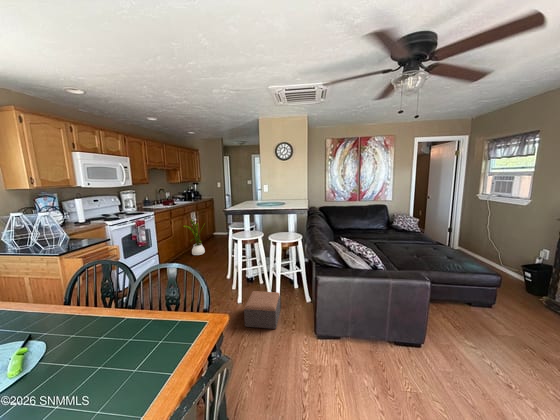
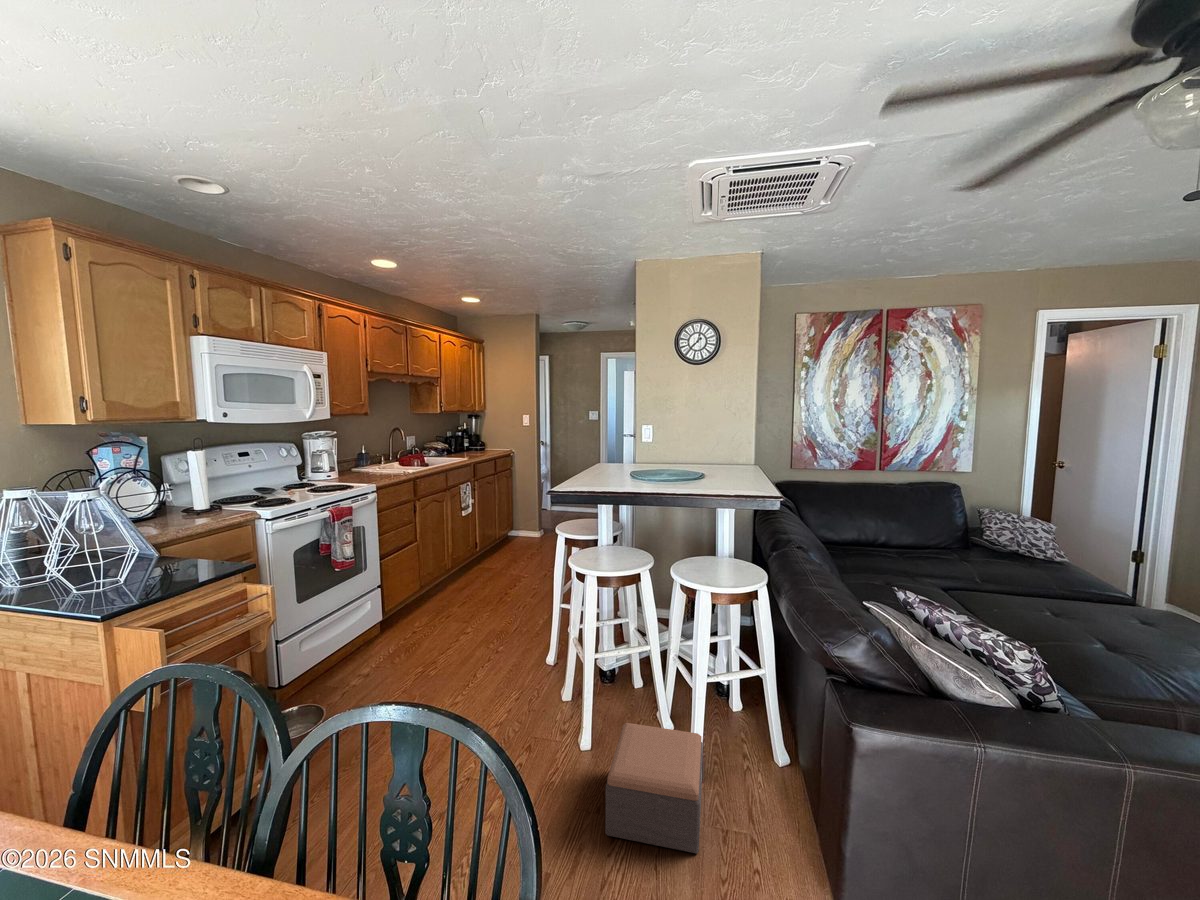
house plant: present [184,219,205,255] -> none [440,503,495,591]

